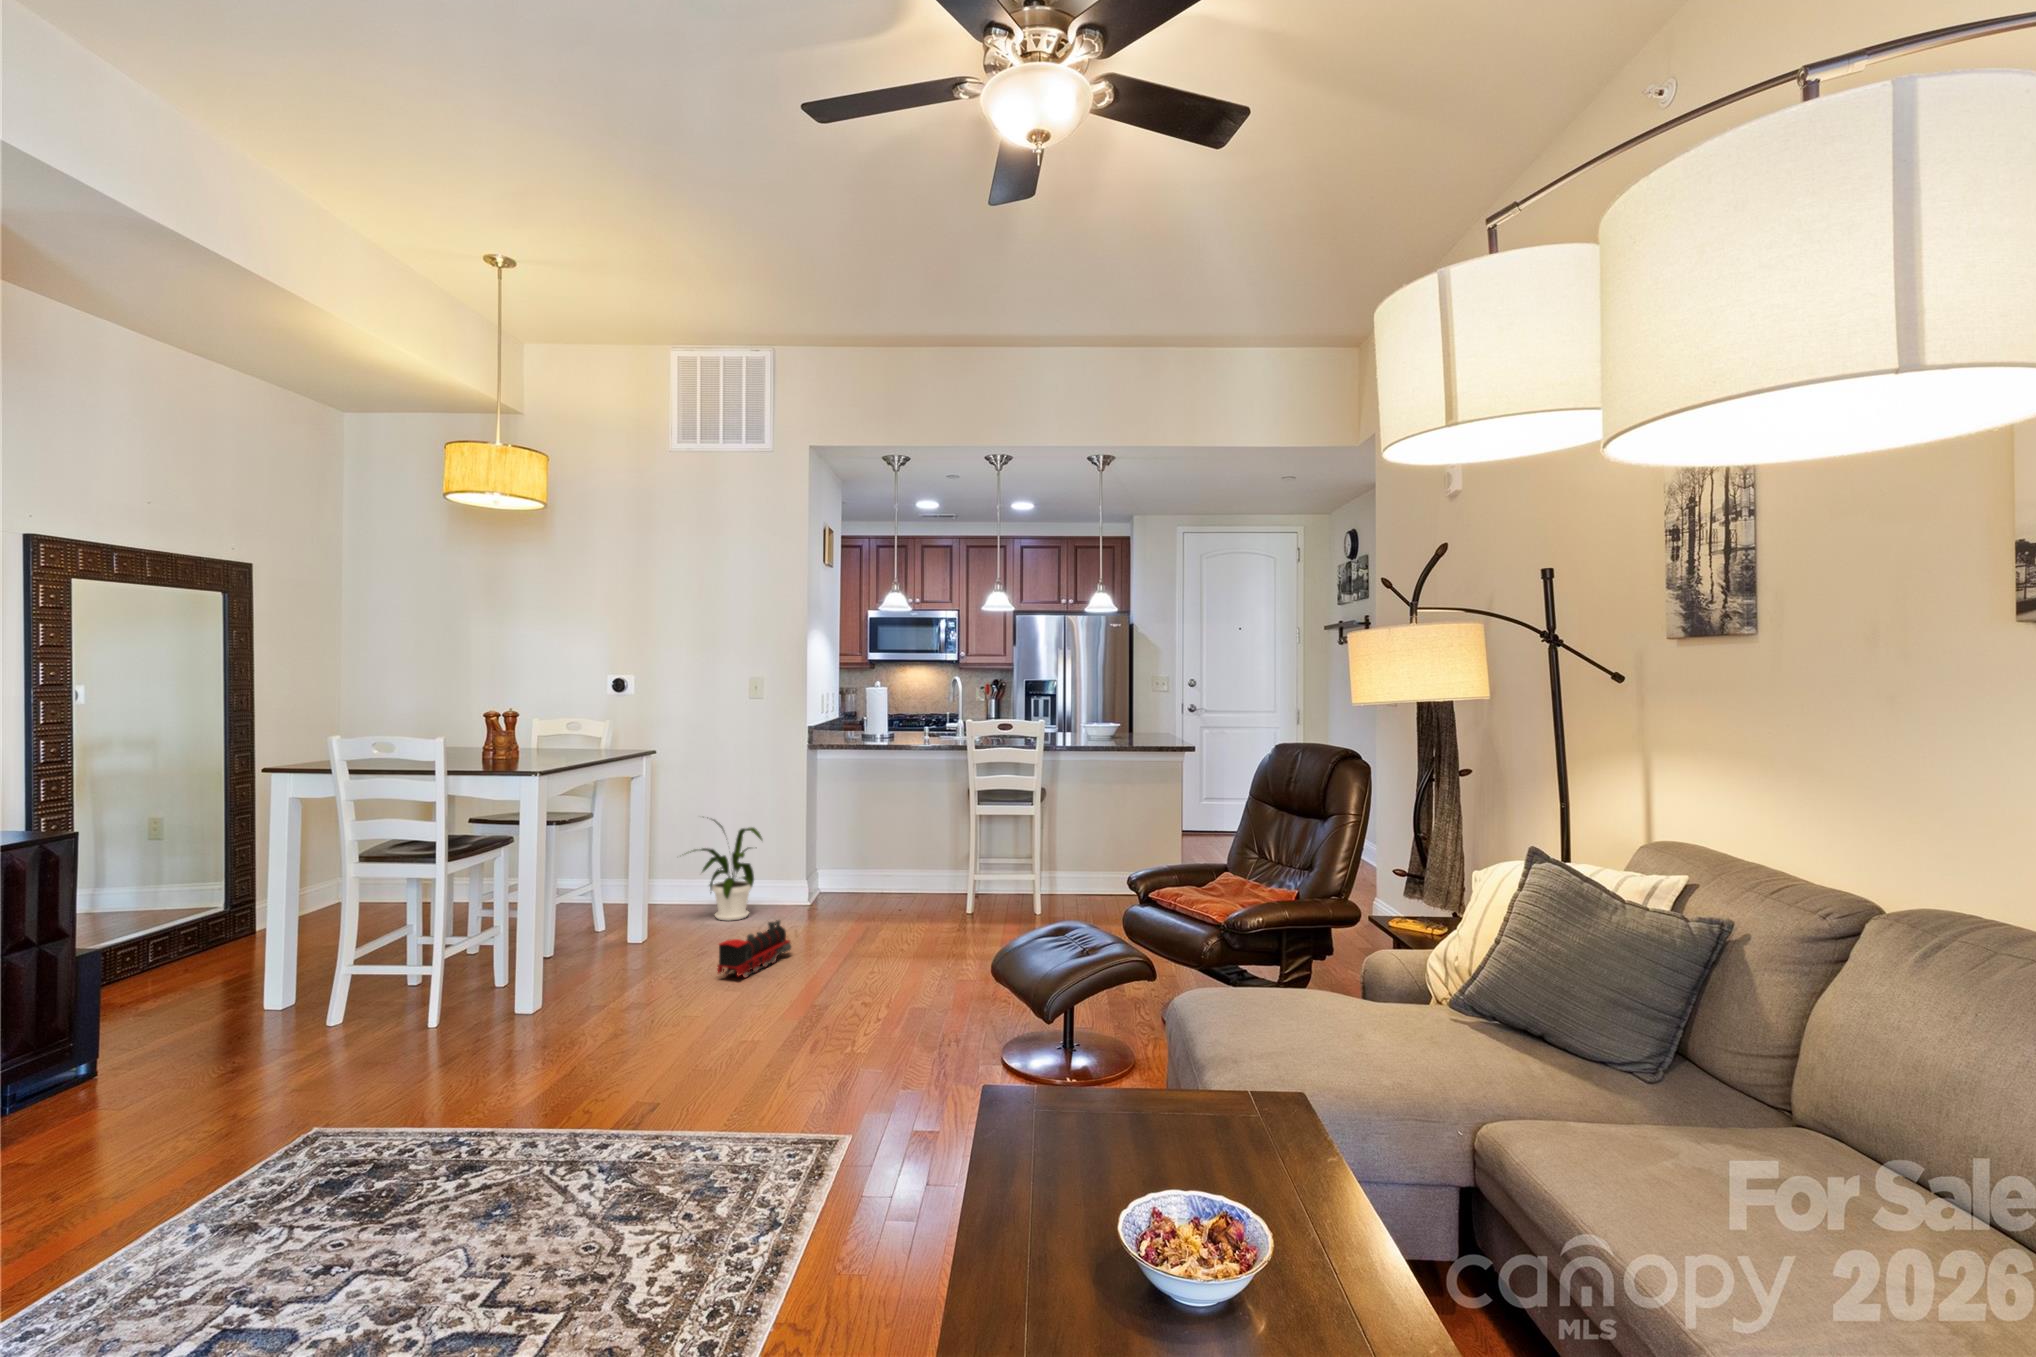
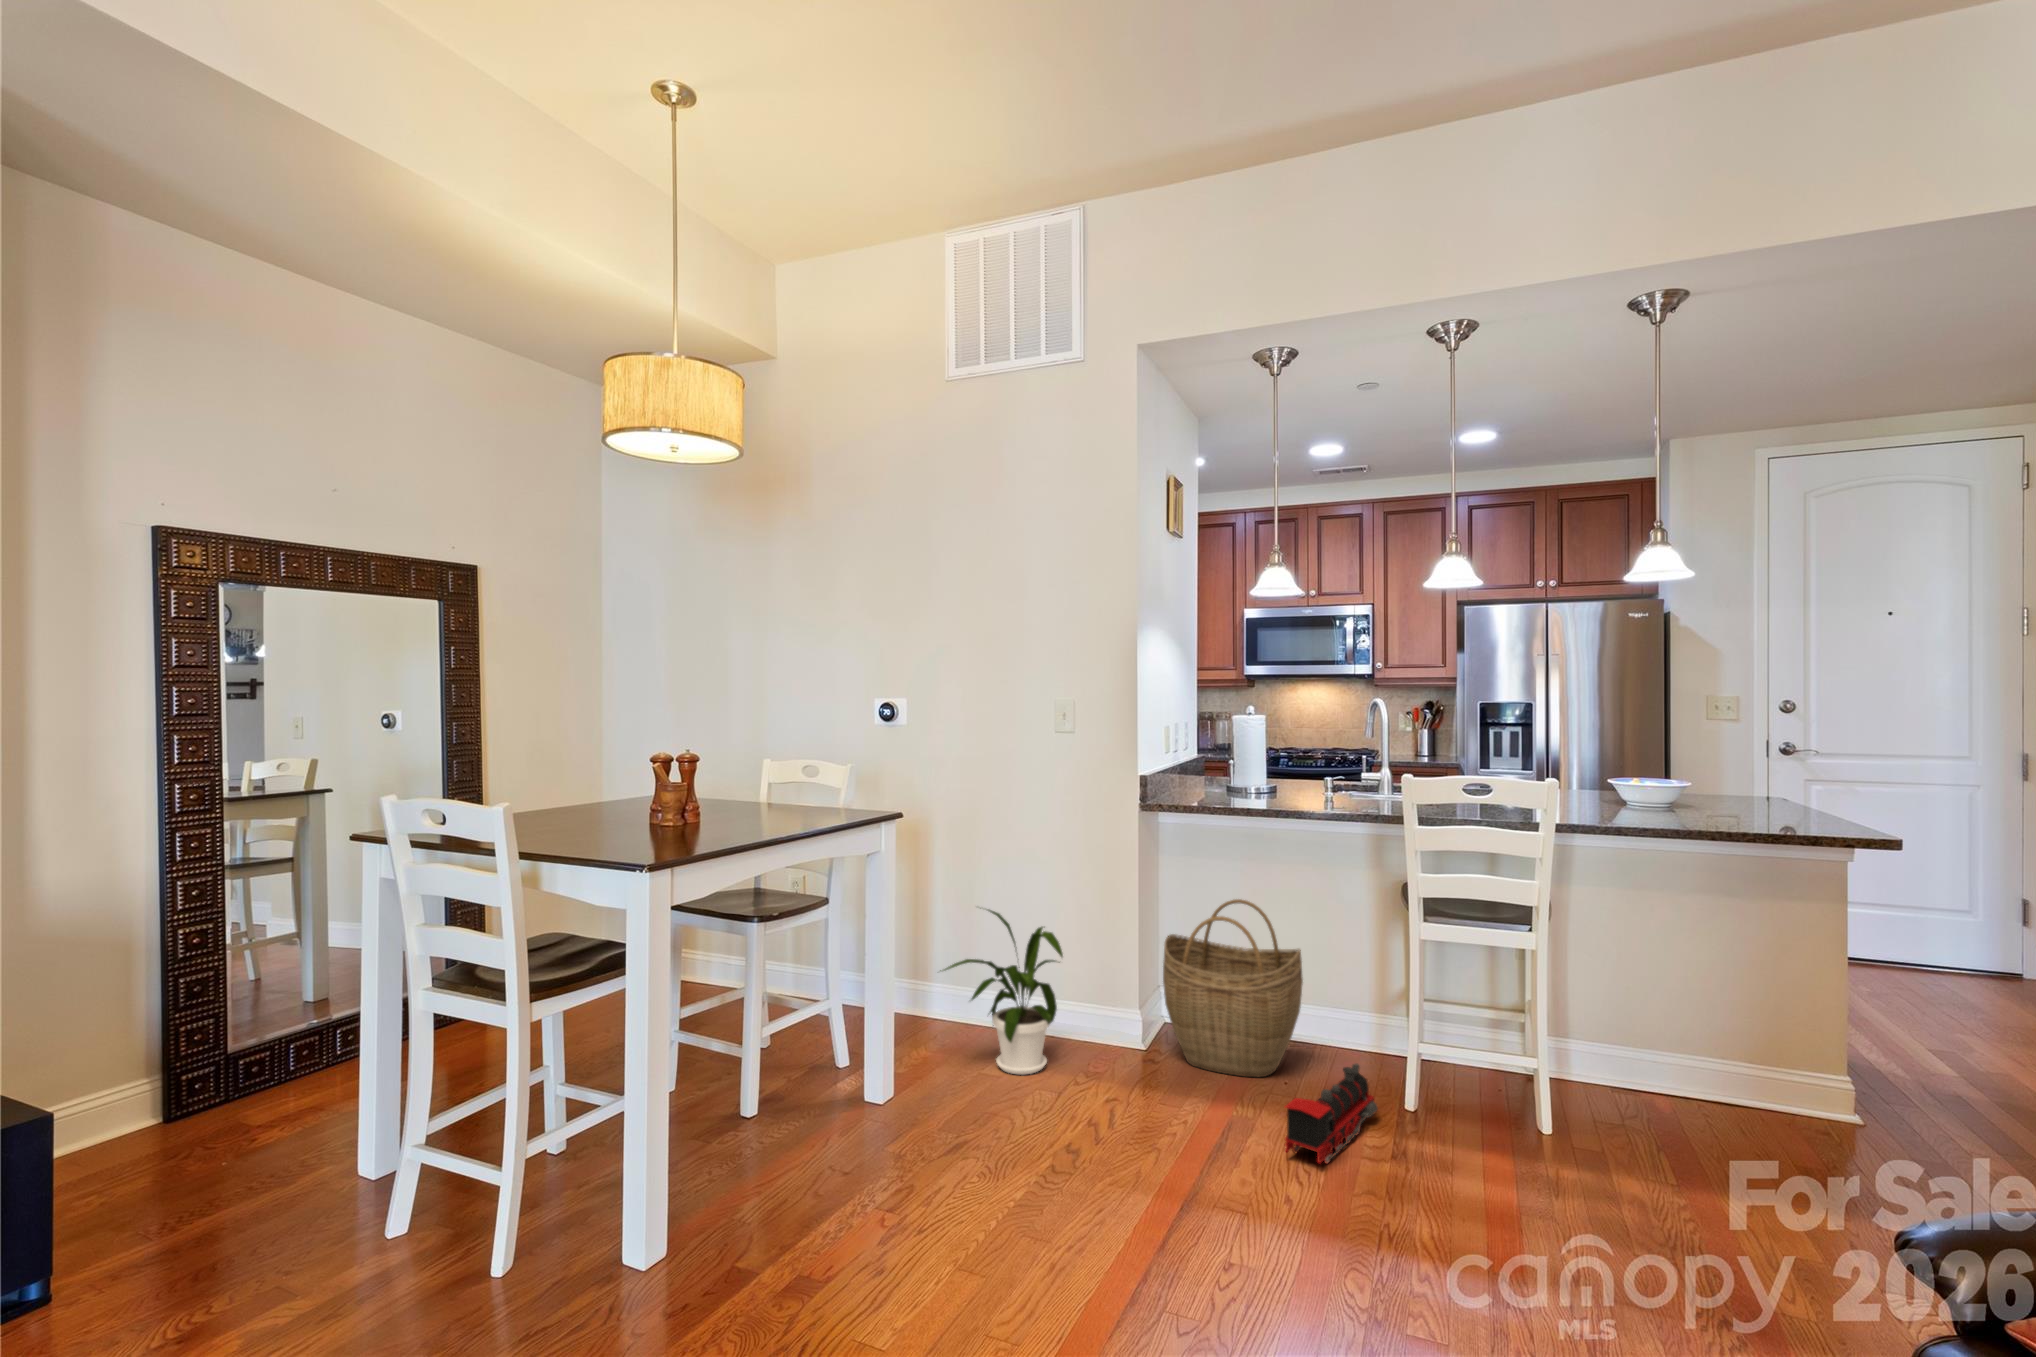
woven basket: none [824,804,910,908] -> present [1163,899,1303,1077]
toy train: present [718,920,791,978] -> present [1285,1064,1378,1164]

